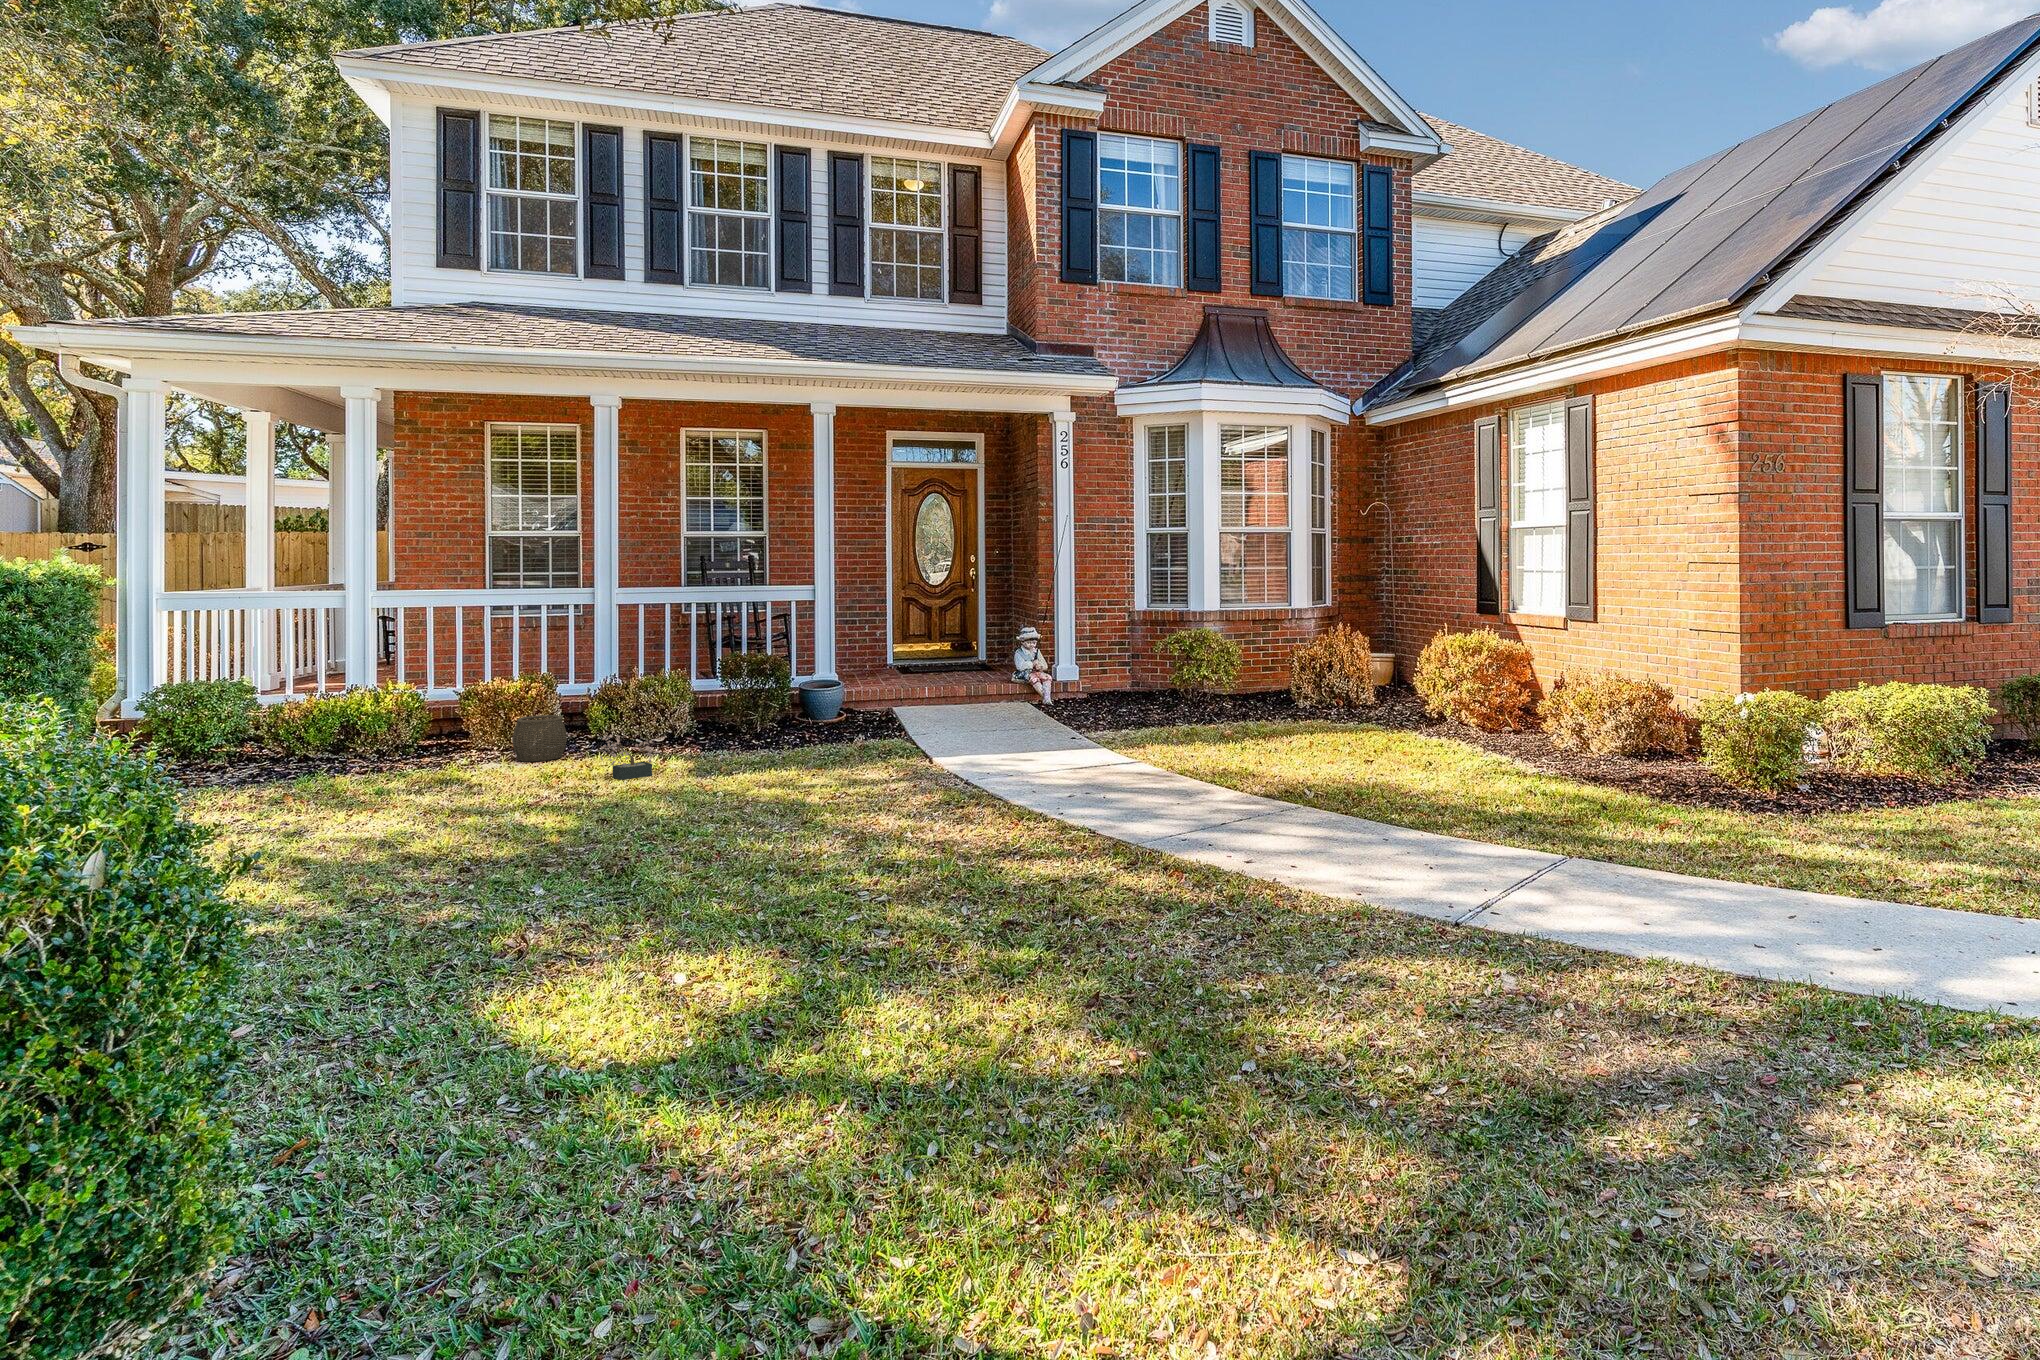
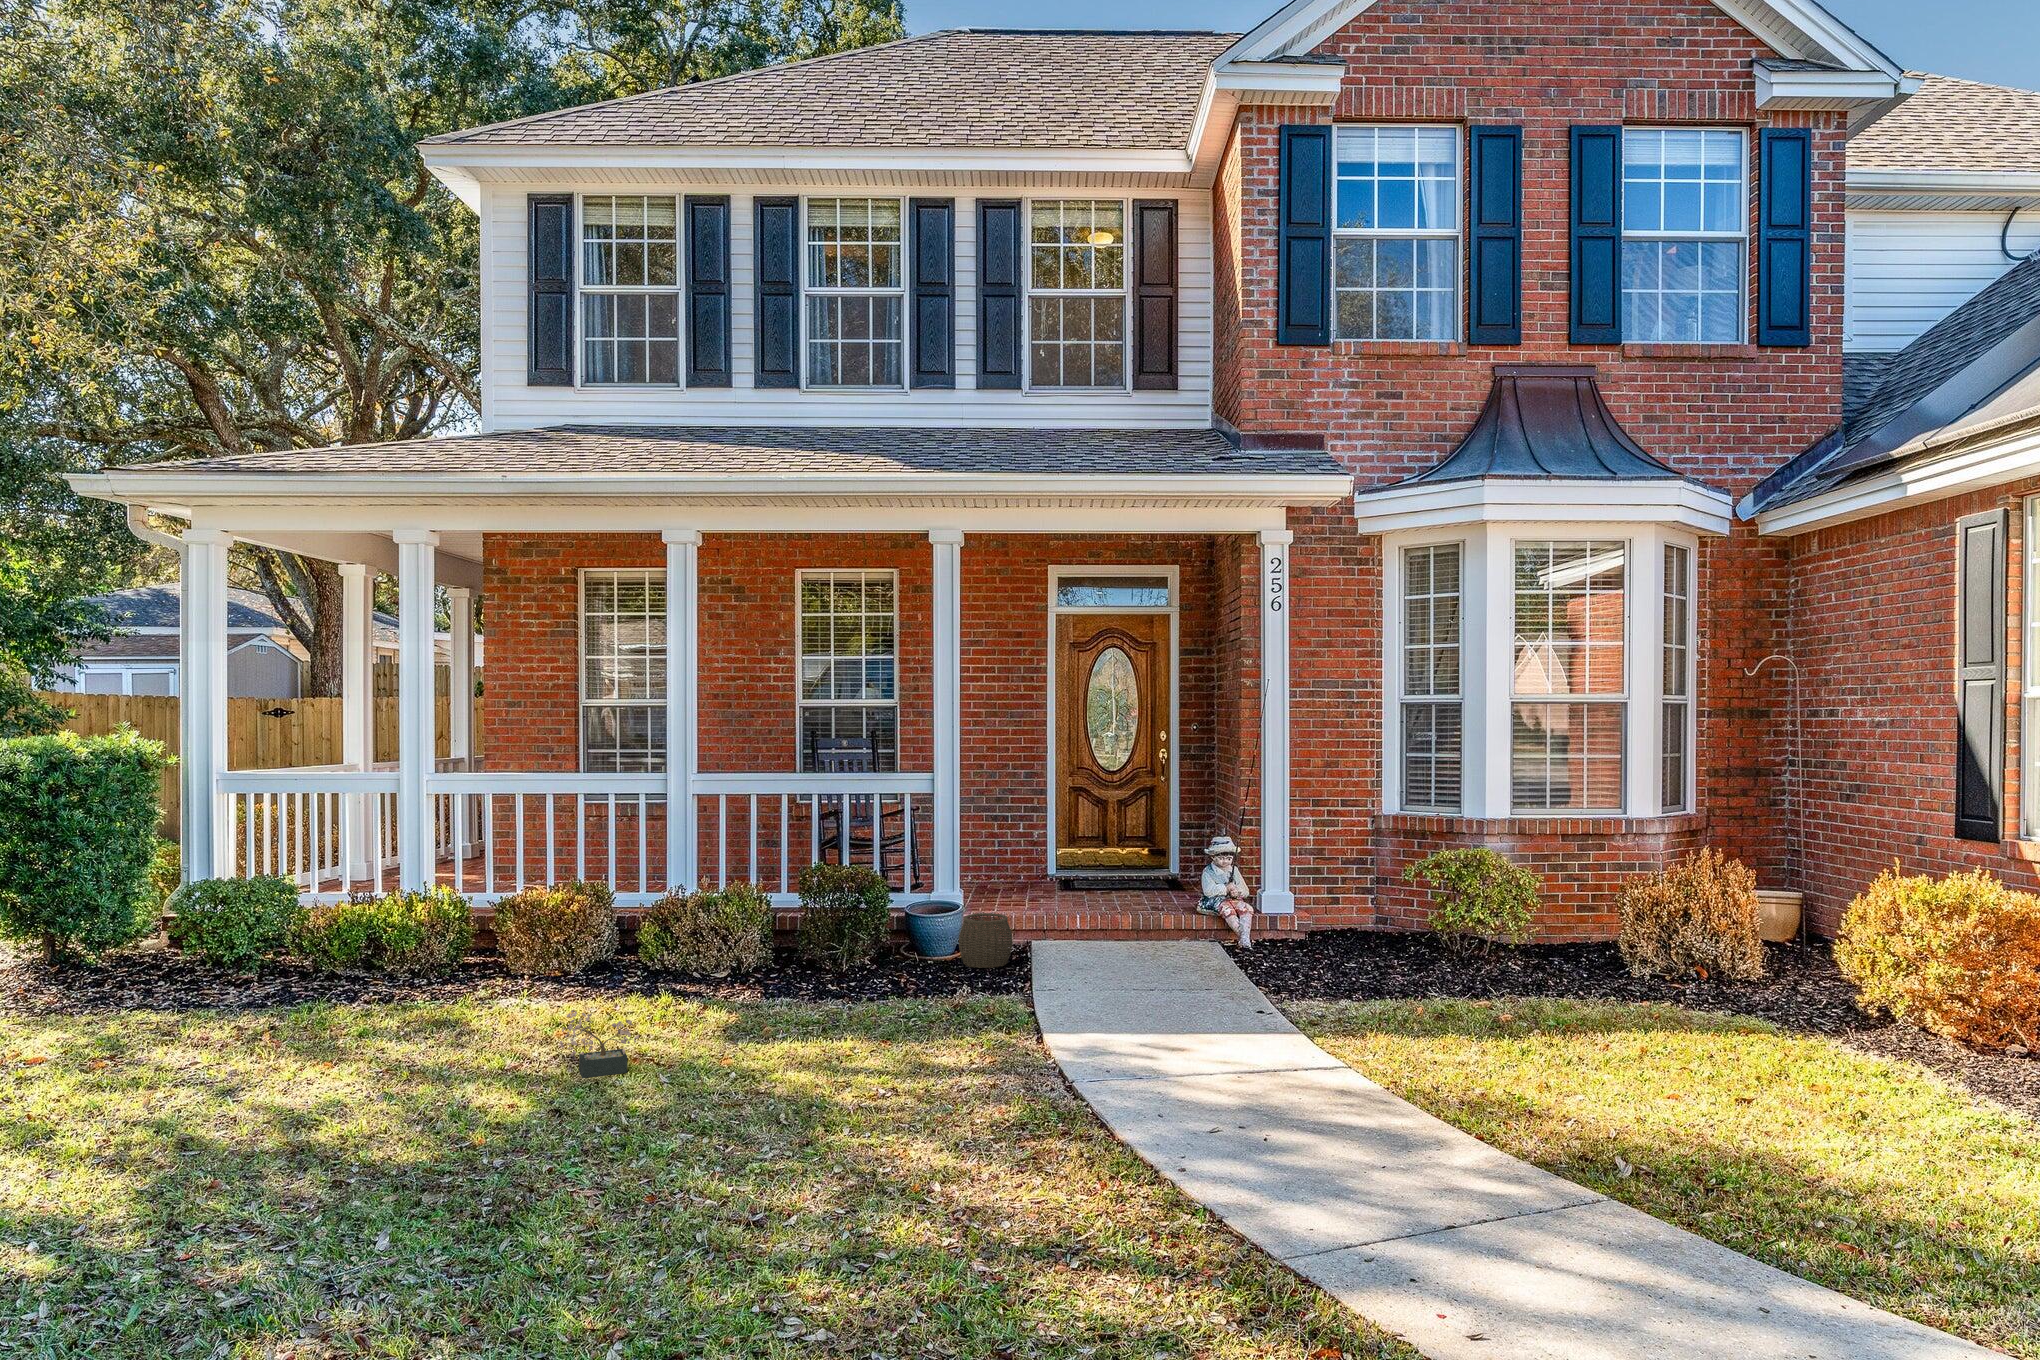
woven basket: present [512,715,567,762] -> present [959,913,1013,968]

